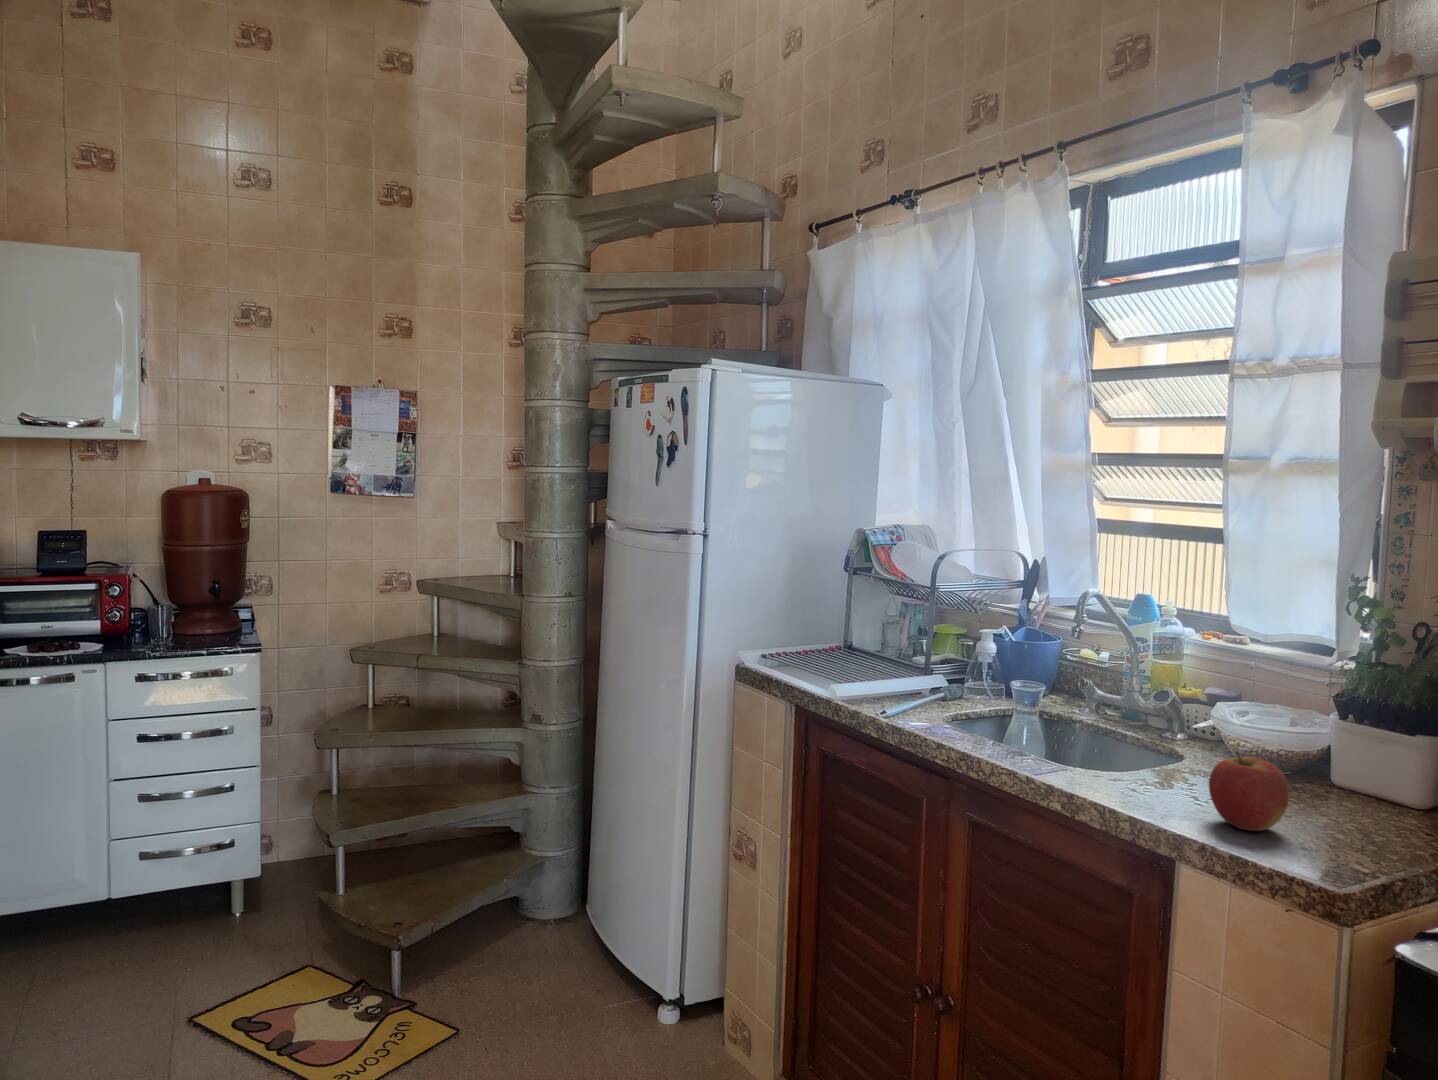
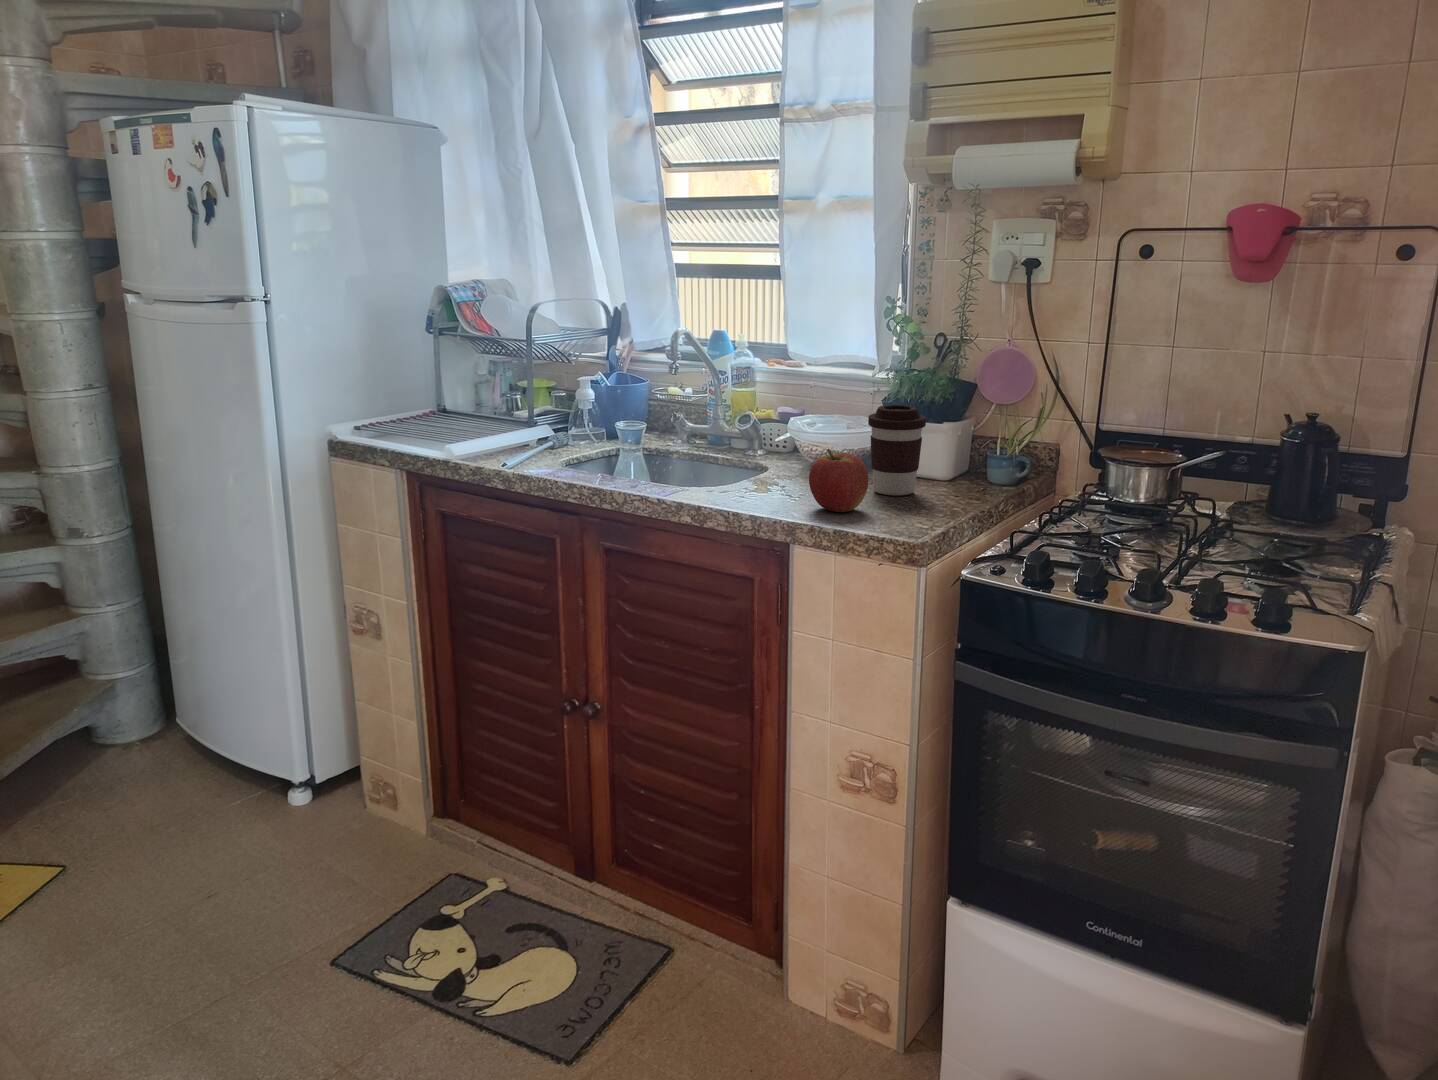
coffee cup: none [1301,705,1383,821] -> present [868,405,926,495]

